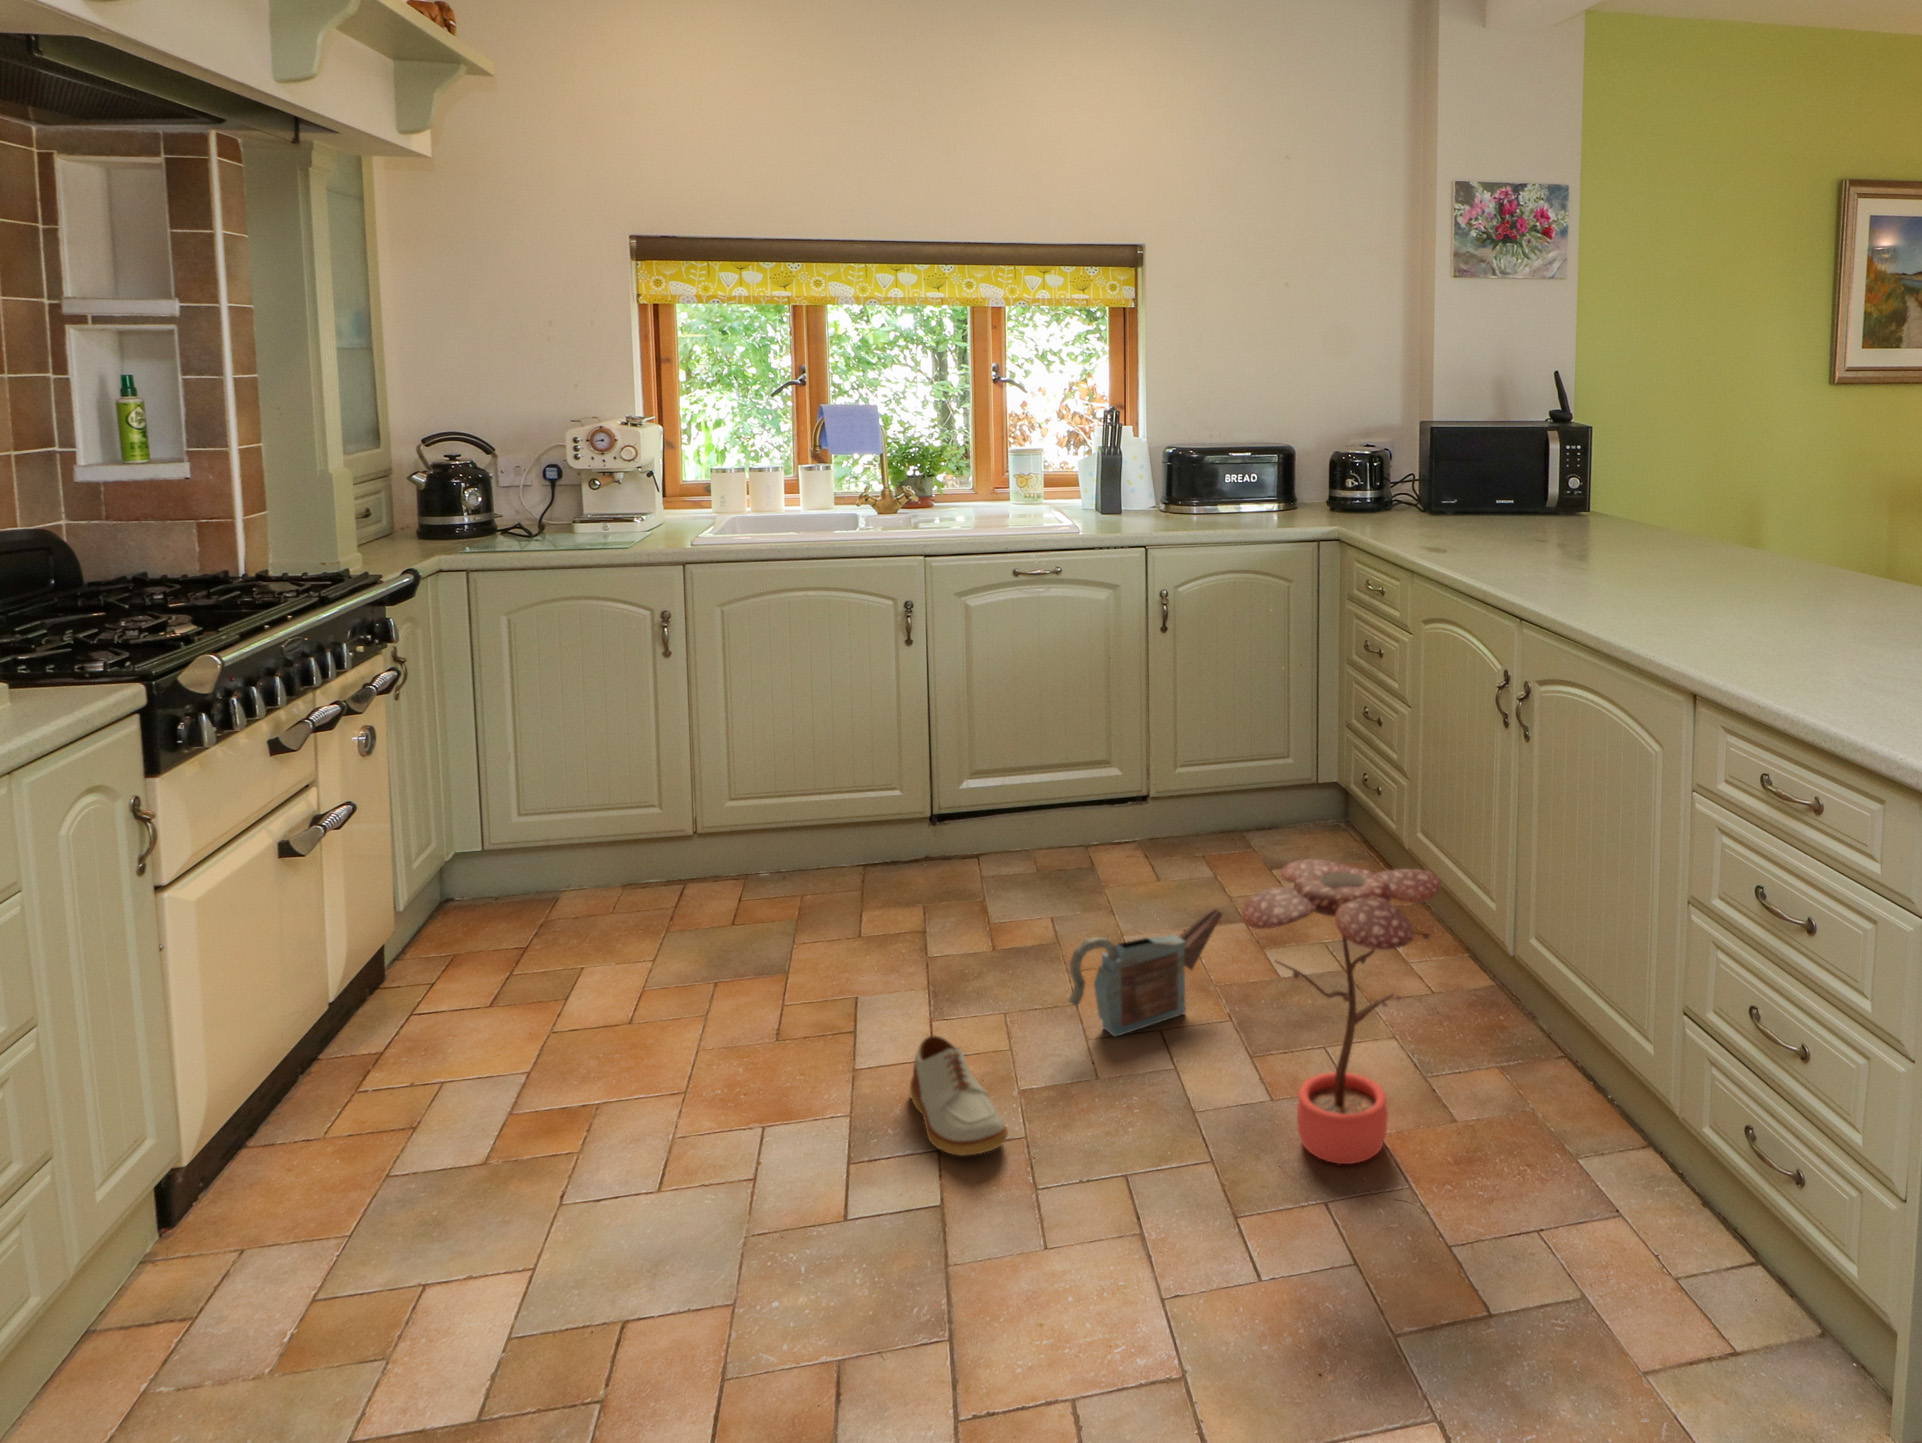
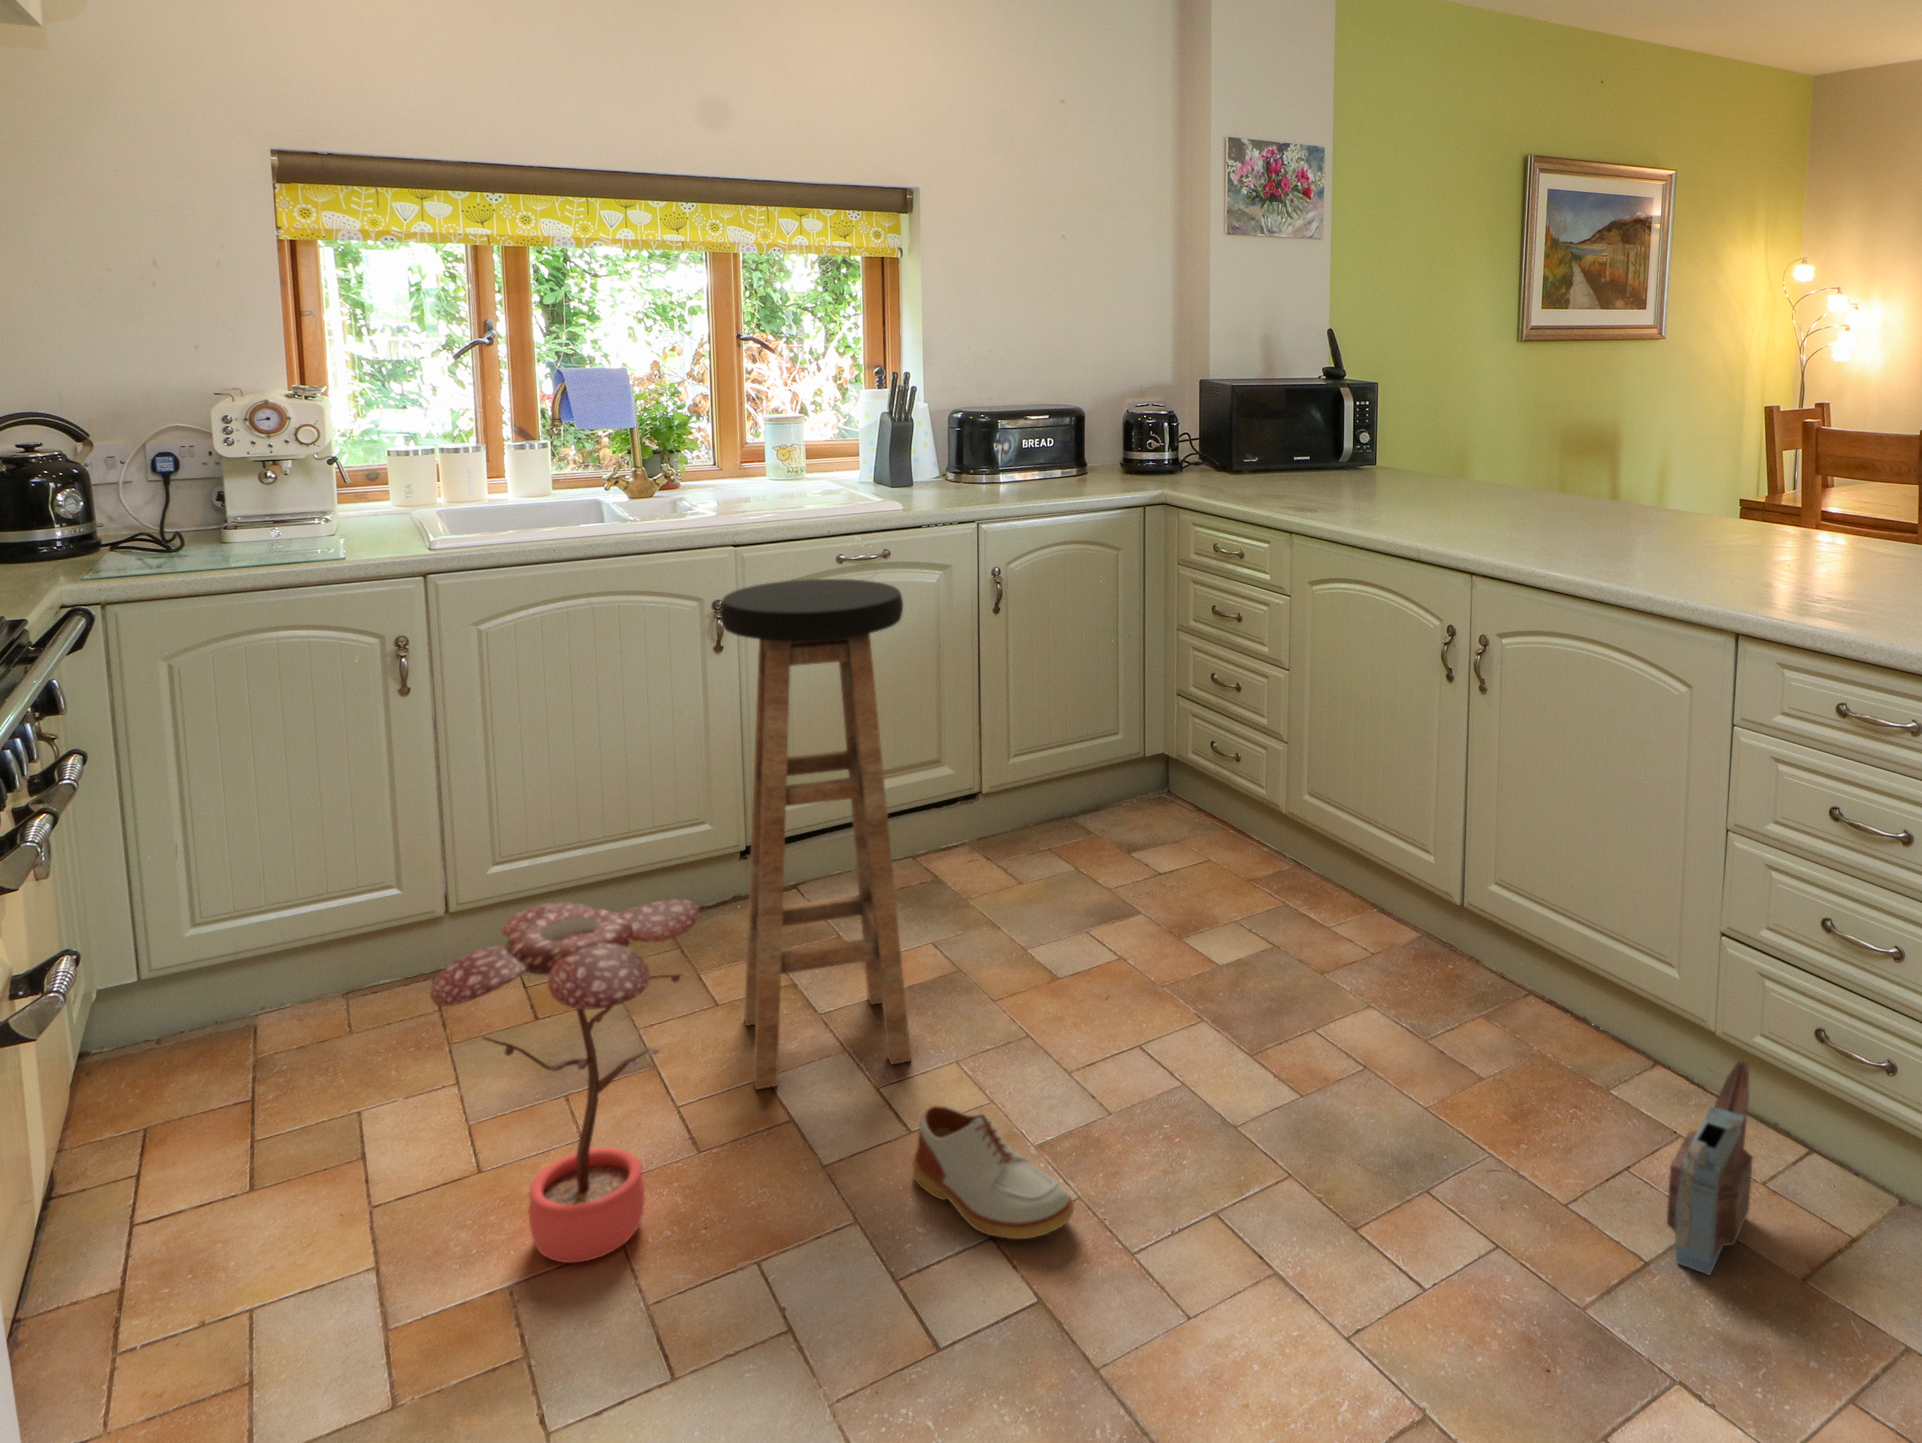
bar stool: none [837,585,992,1004] -> present [720,579,911,1089]
potted plant: present [1242,859,1441,1164] -> present [430,899,700,1263]
watering can: present [1068,910,1223,1037] -> present [1667,1061,1753,1275]

